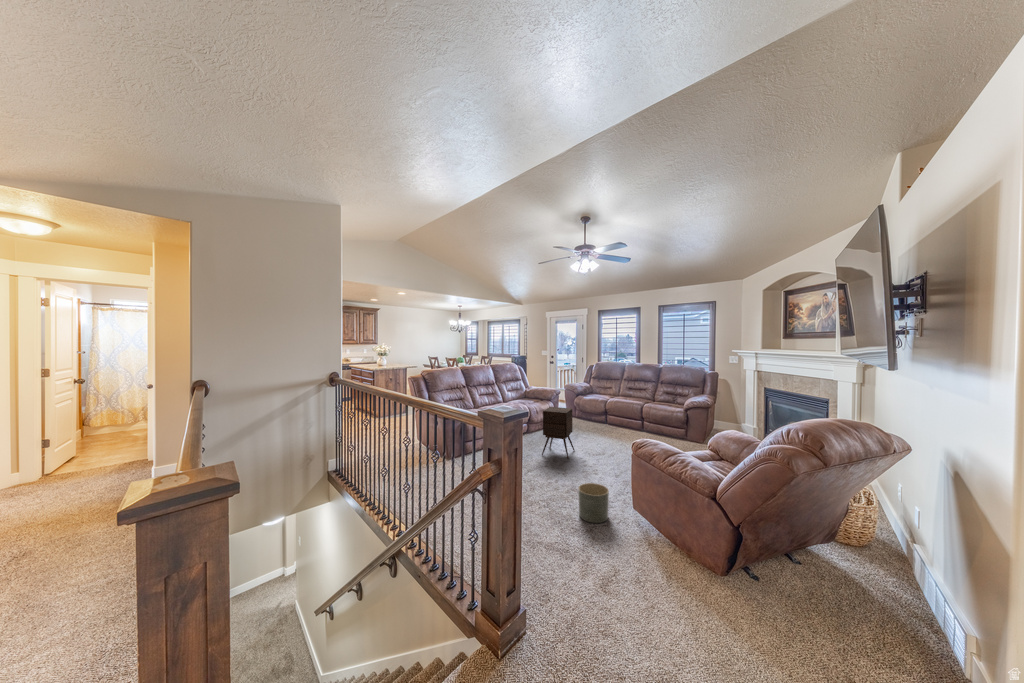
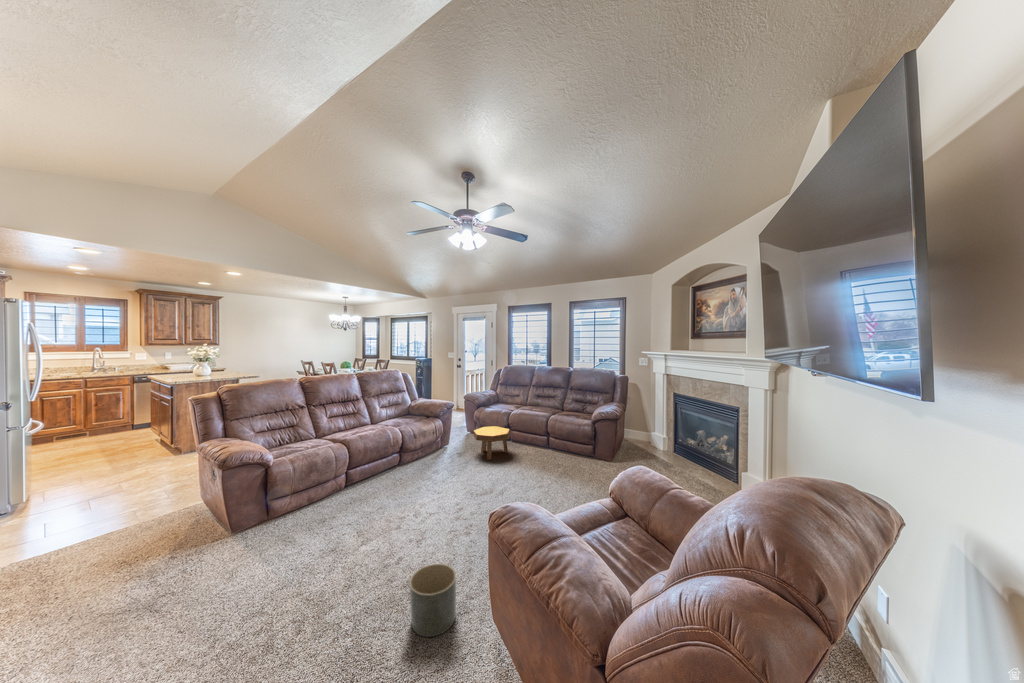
side table: present [542,407,574,458] -> none [409,431,456,501]
footstool: none [579,411,612,437] -> present [474,426,511,460]

